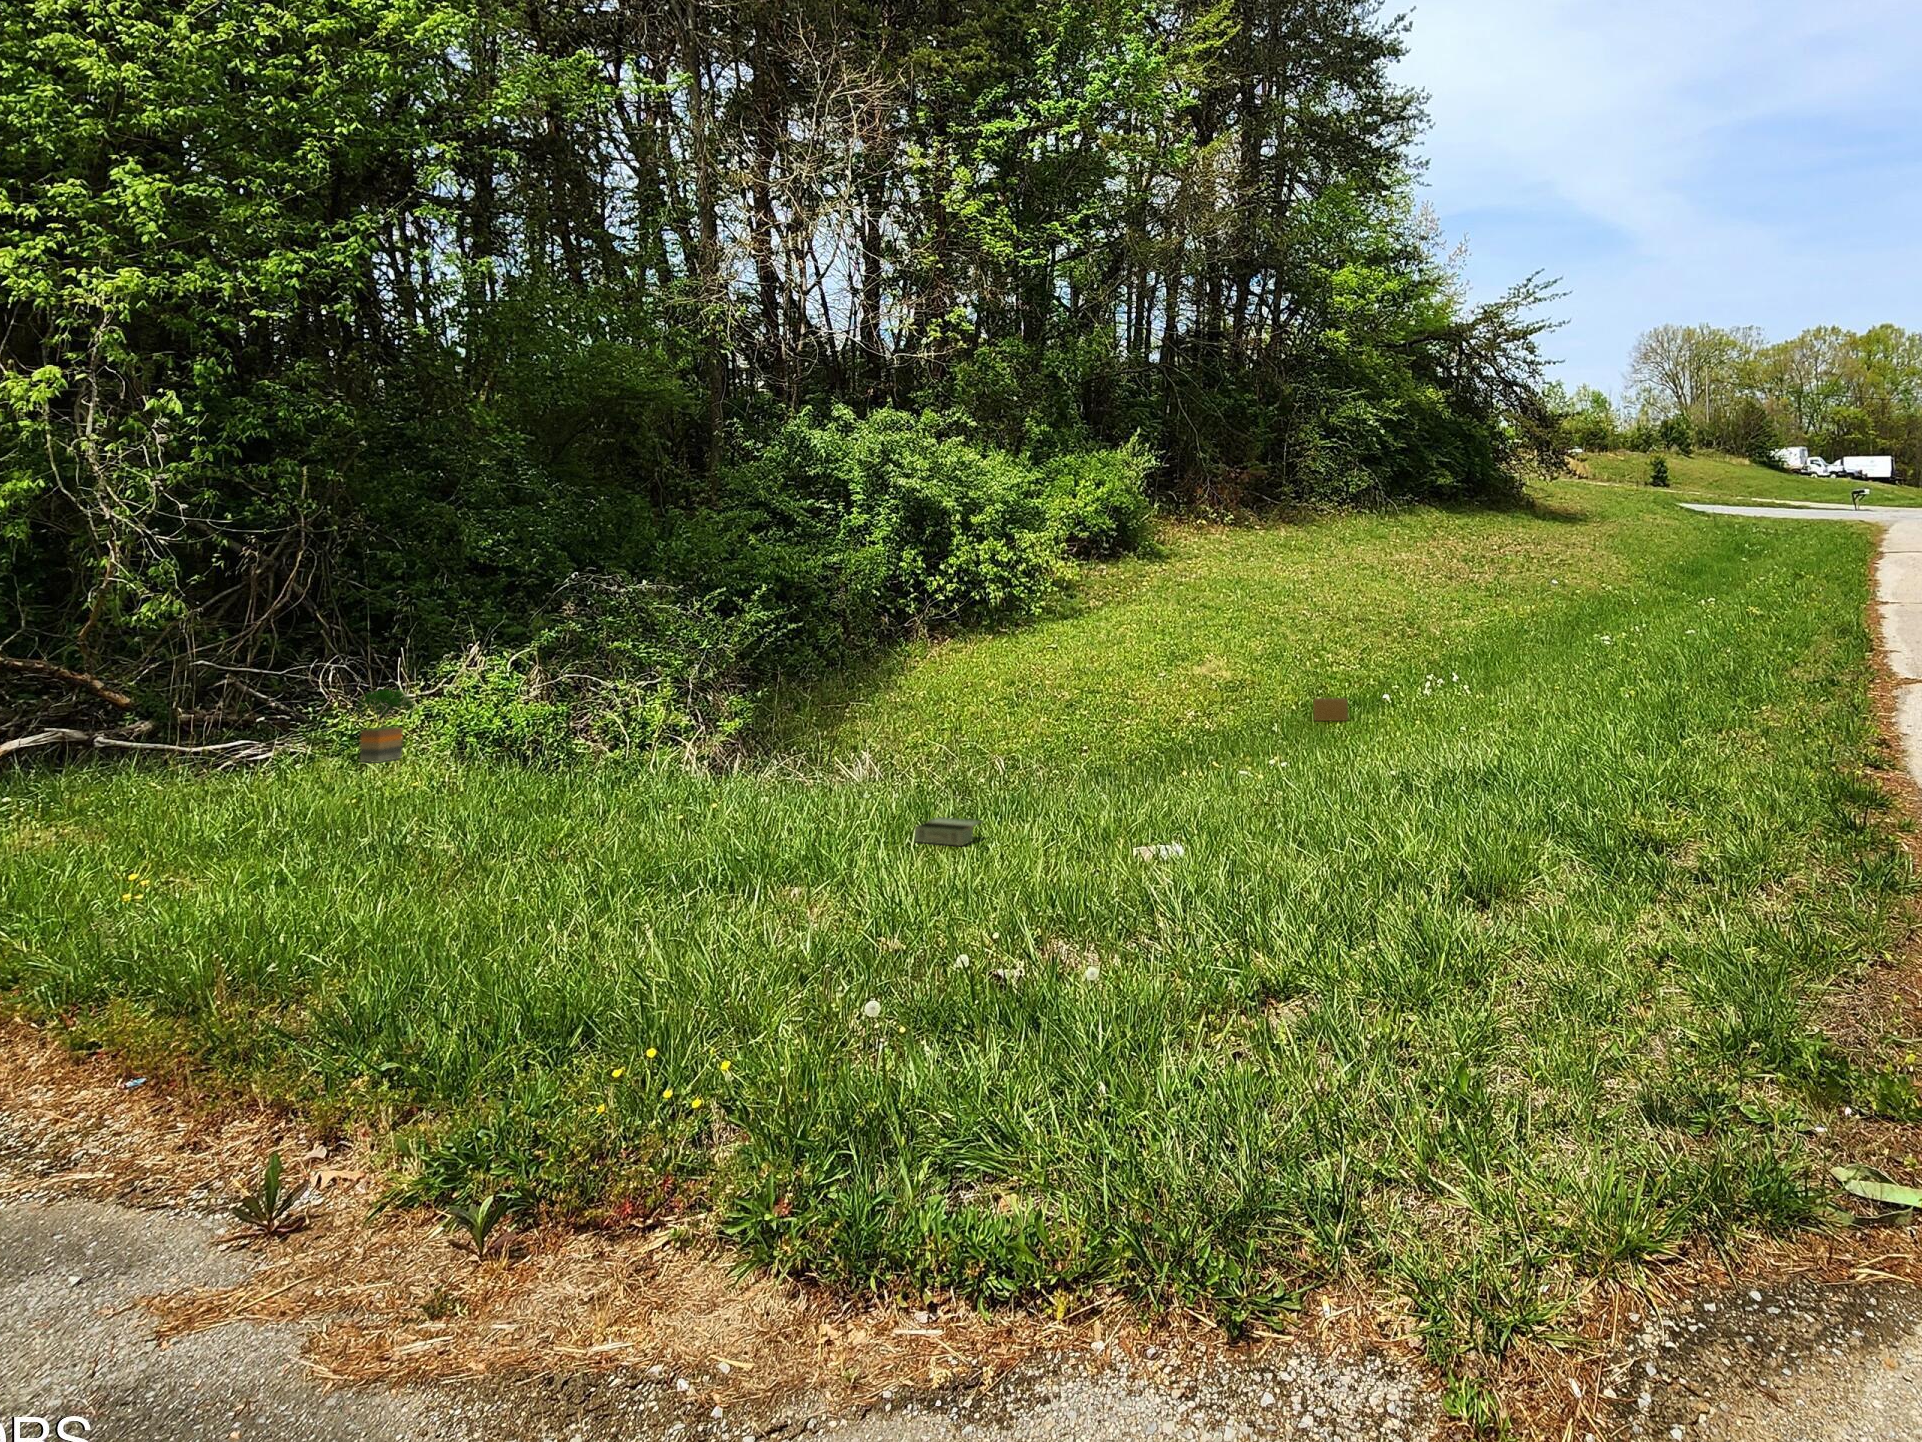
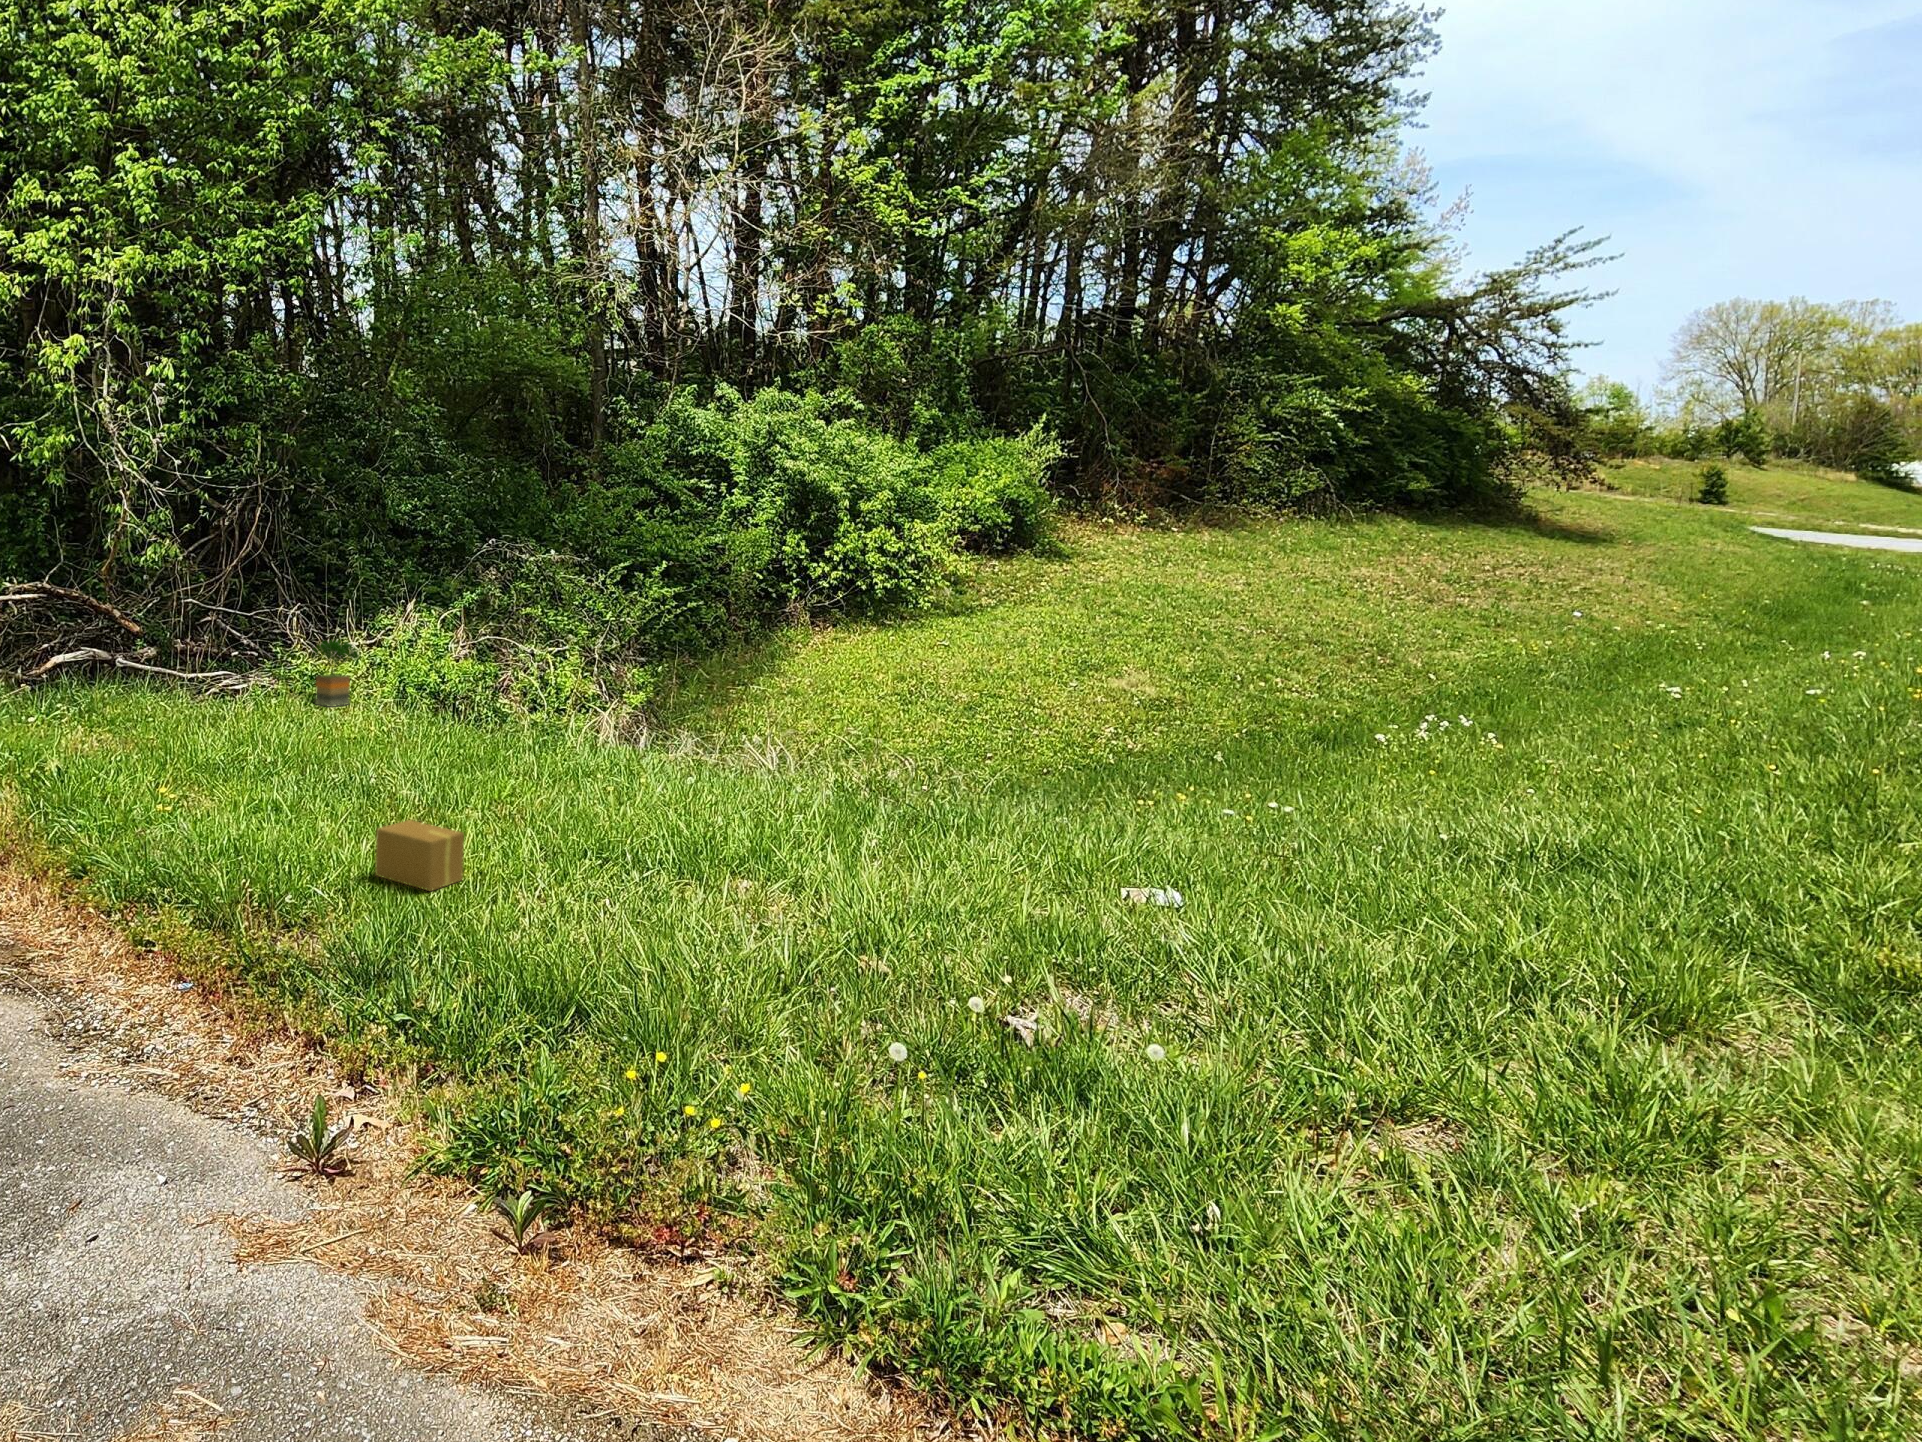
cardboard box: present [1313,698,1349,721] -> present [375,820,464,891]
toolbox: present [915,817,983,846] -> none [900,863,987,908]

